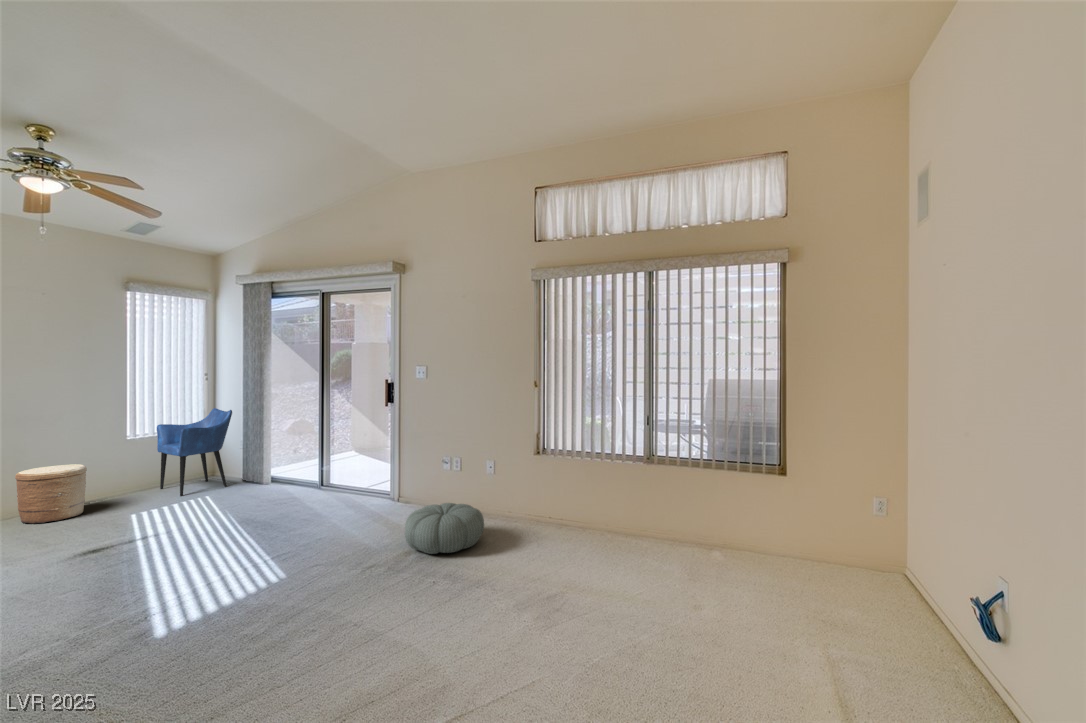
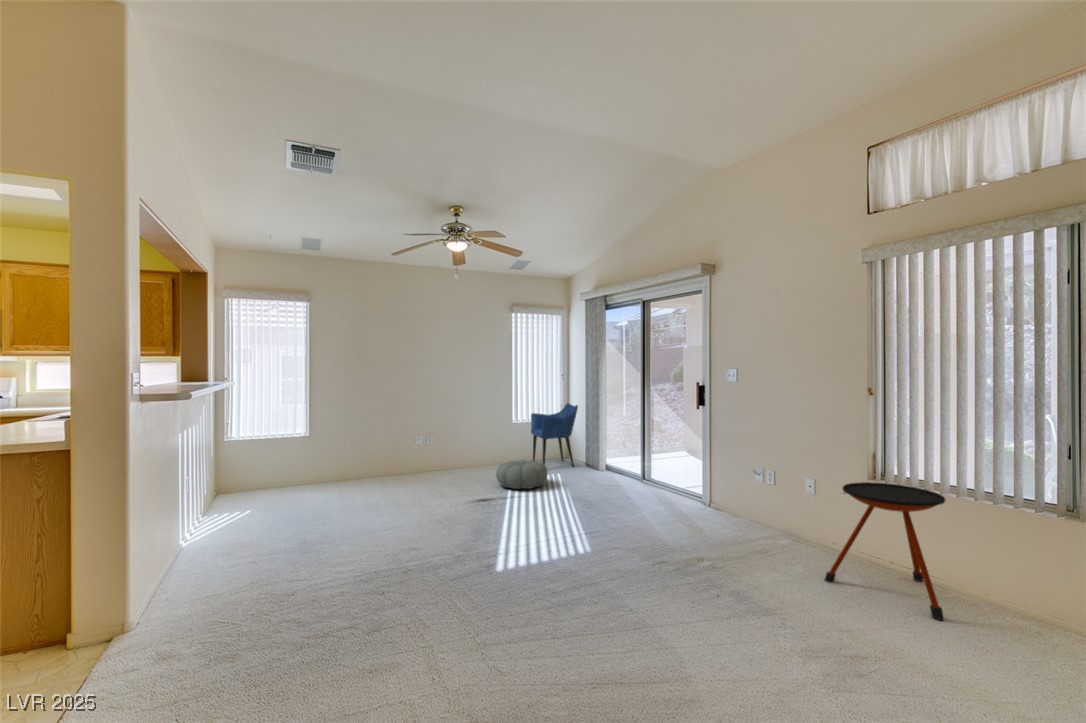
side table: none [509,457,587,551] -> present [825,482,945,620]
woven basket: present [15,464,87,523] -> none [454,437,489,475]
pouf: present [405,503,484,554] -> present [496,460,547,489]

